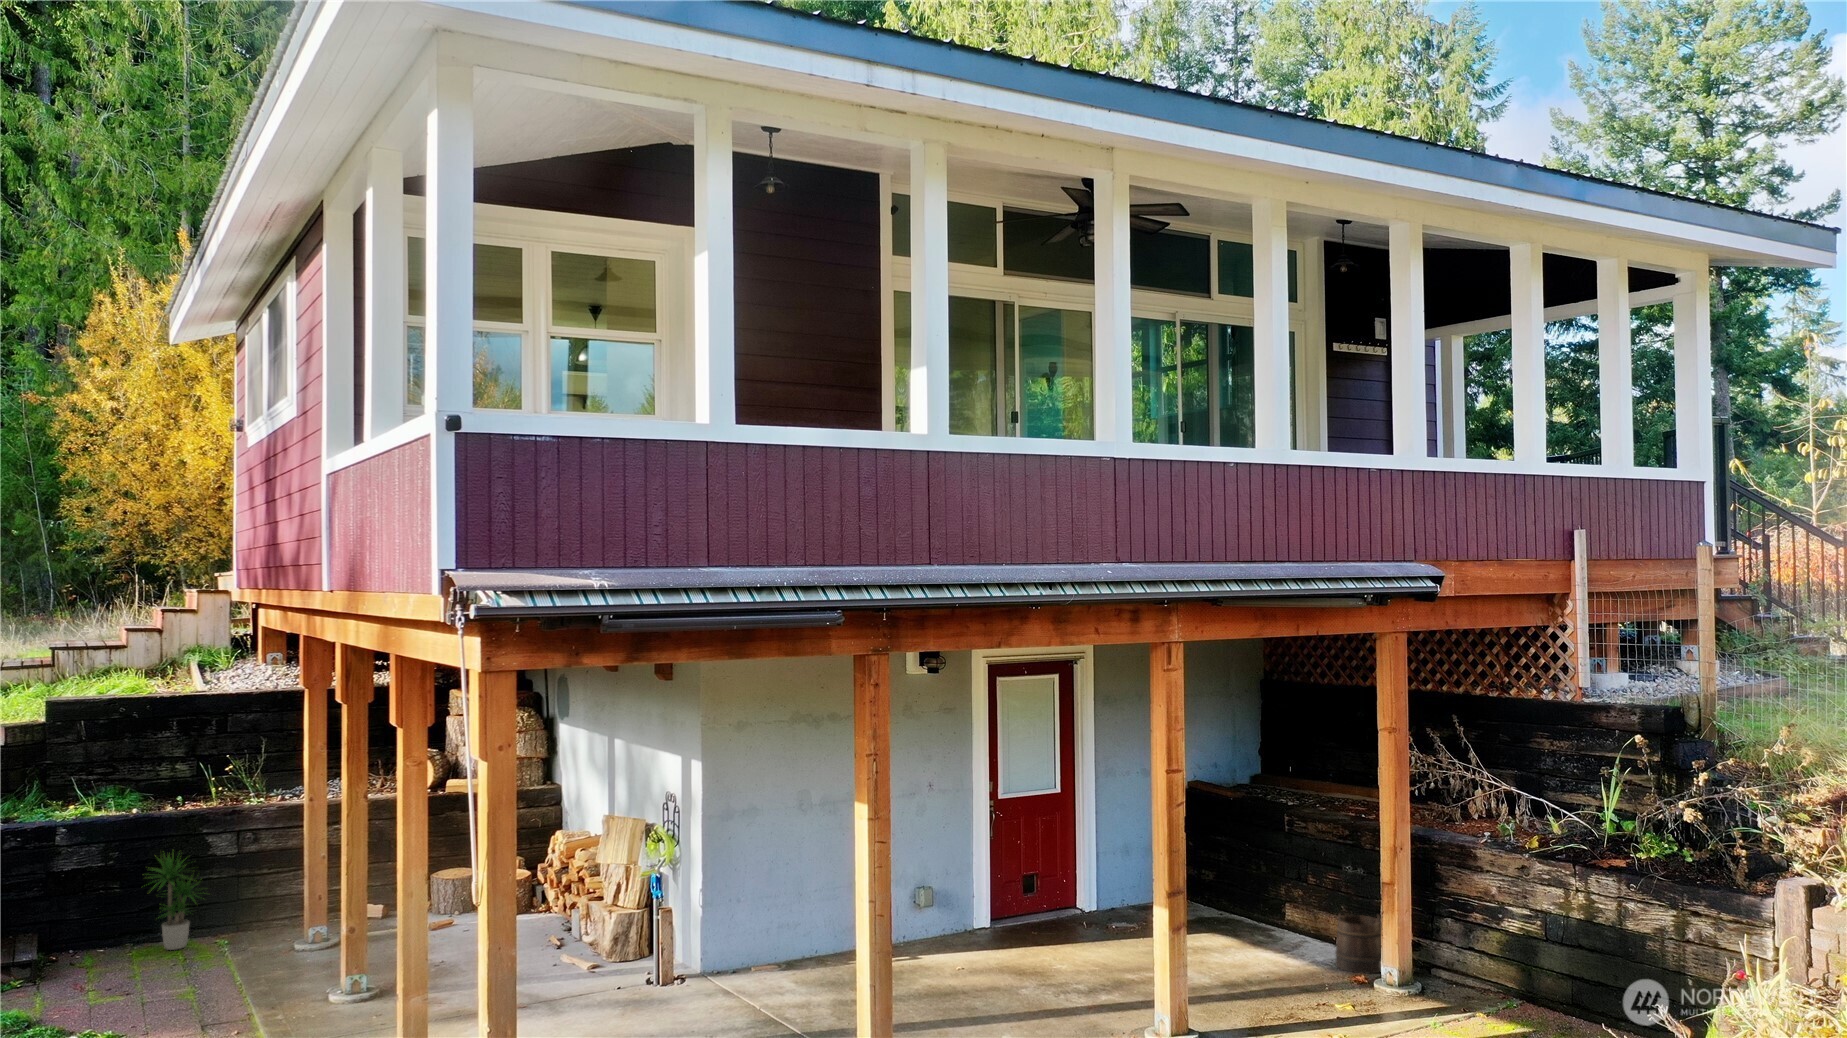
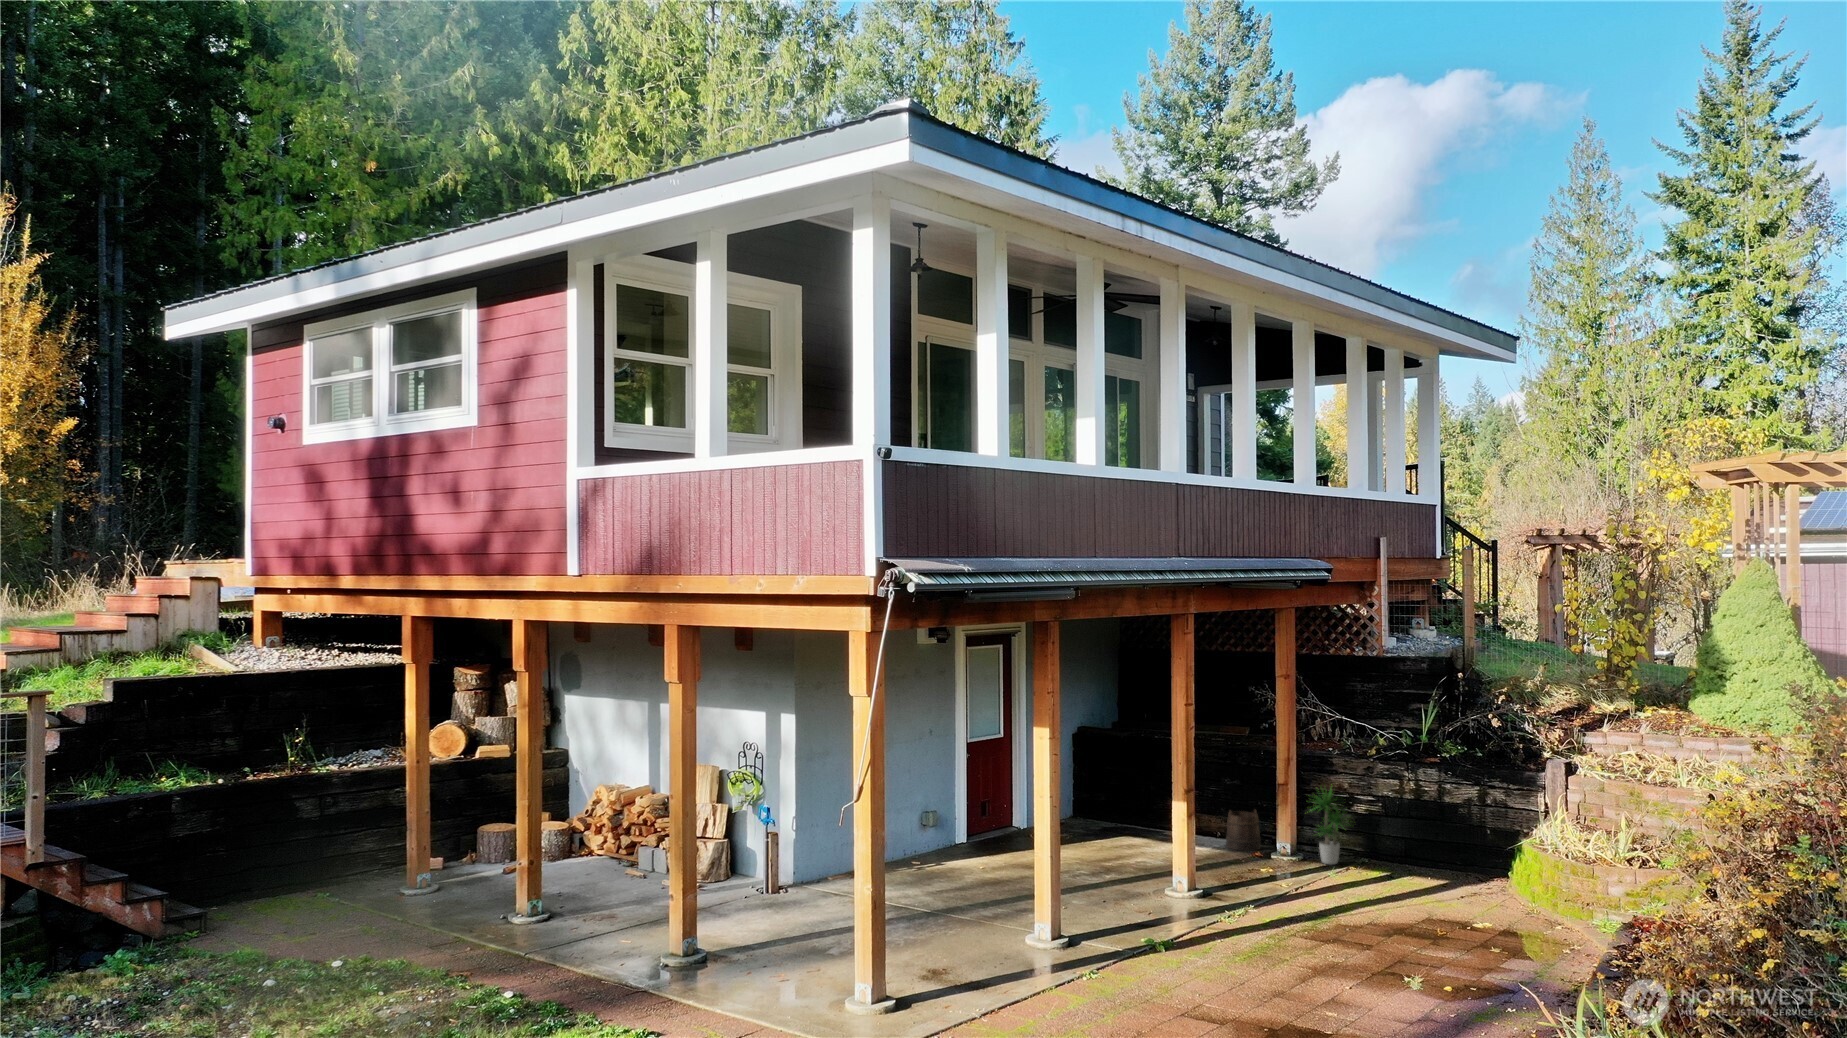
potted plant: present [148,853,198,950] -> present [1311,787,1350,864]

